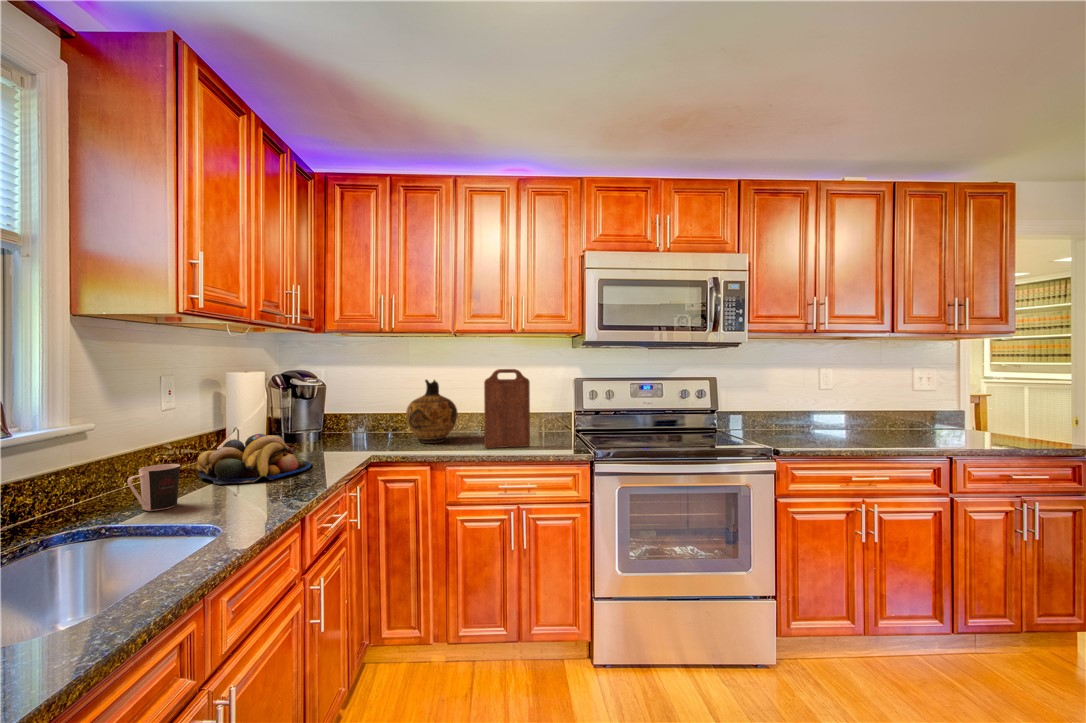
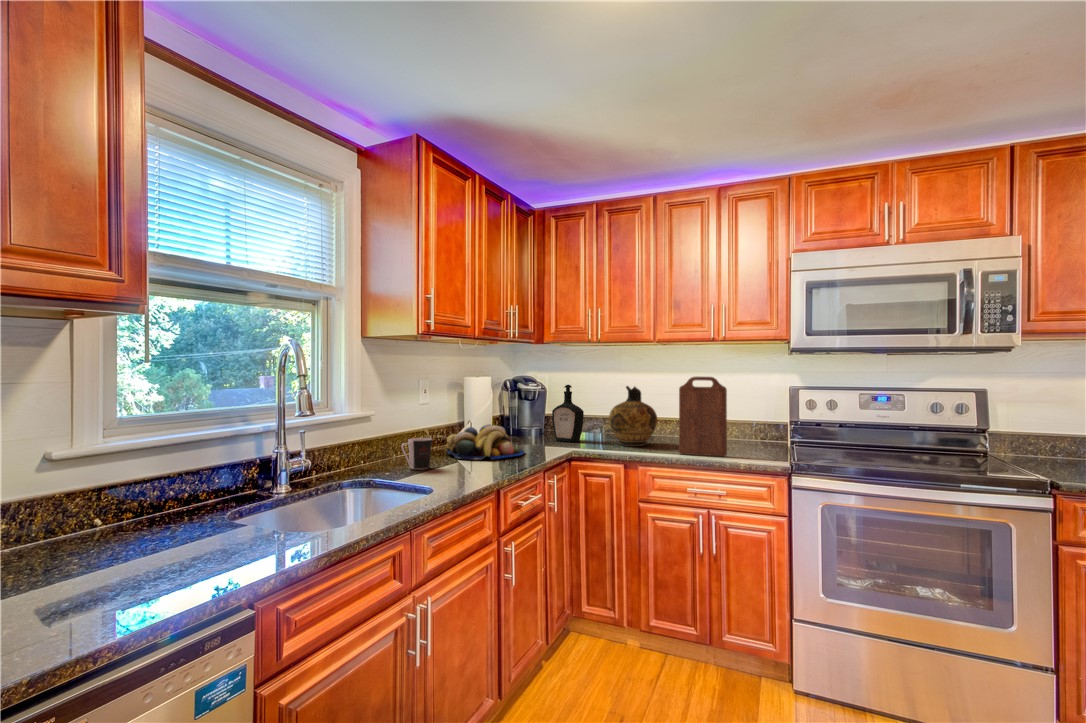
bottle: none [337,379,376,444] -> present [552,385,584,442]

